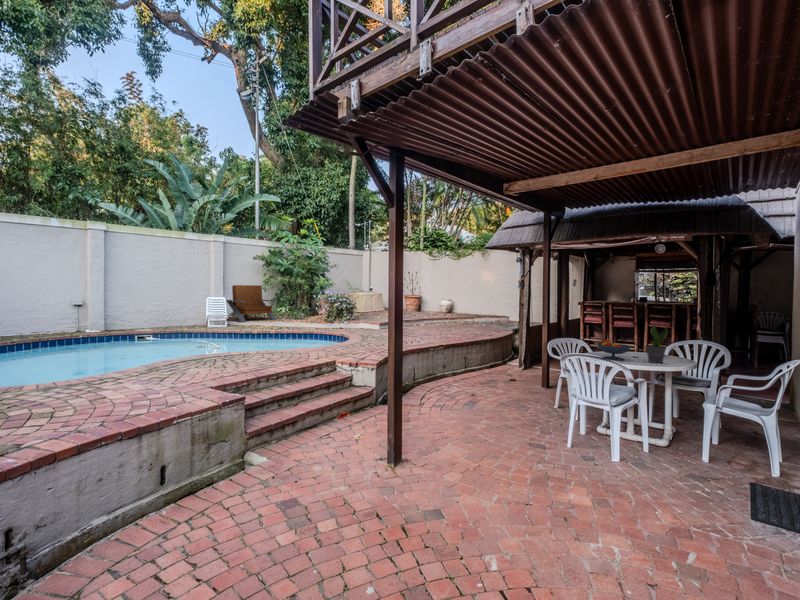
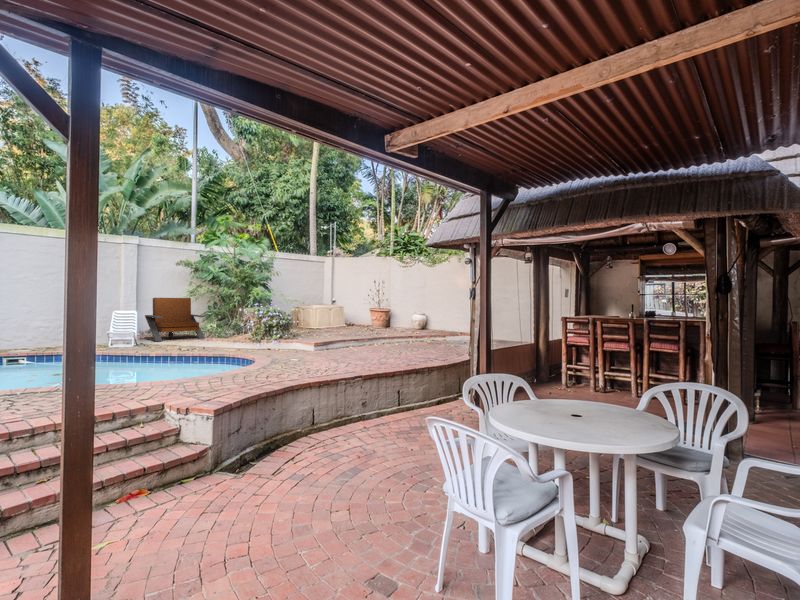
potted plant: present [646,325,667,363] -> none [603,356,636,423]
fruit bowl: present [597,339,630,360] -> none [526,378,578,415]

